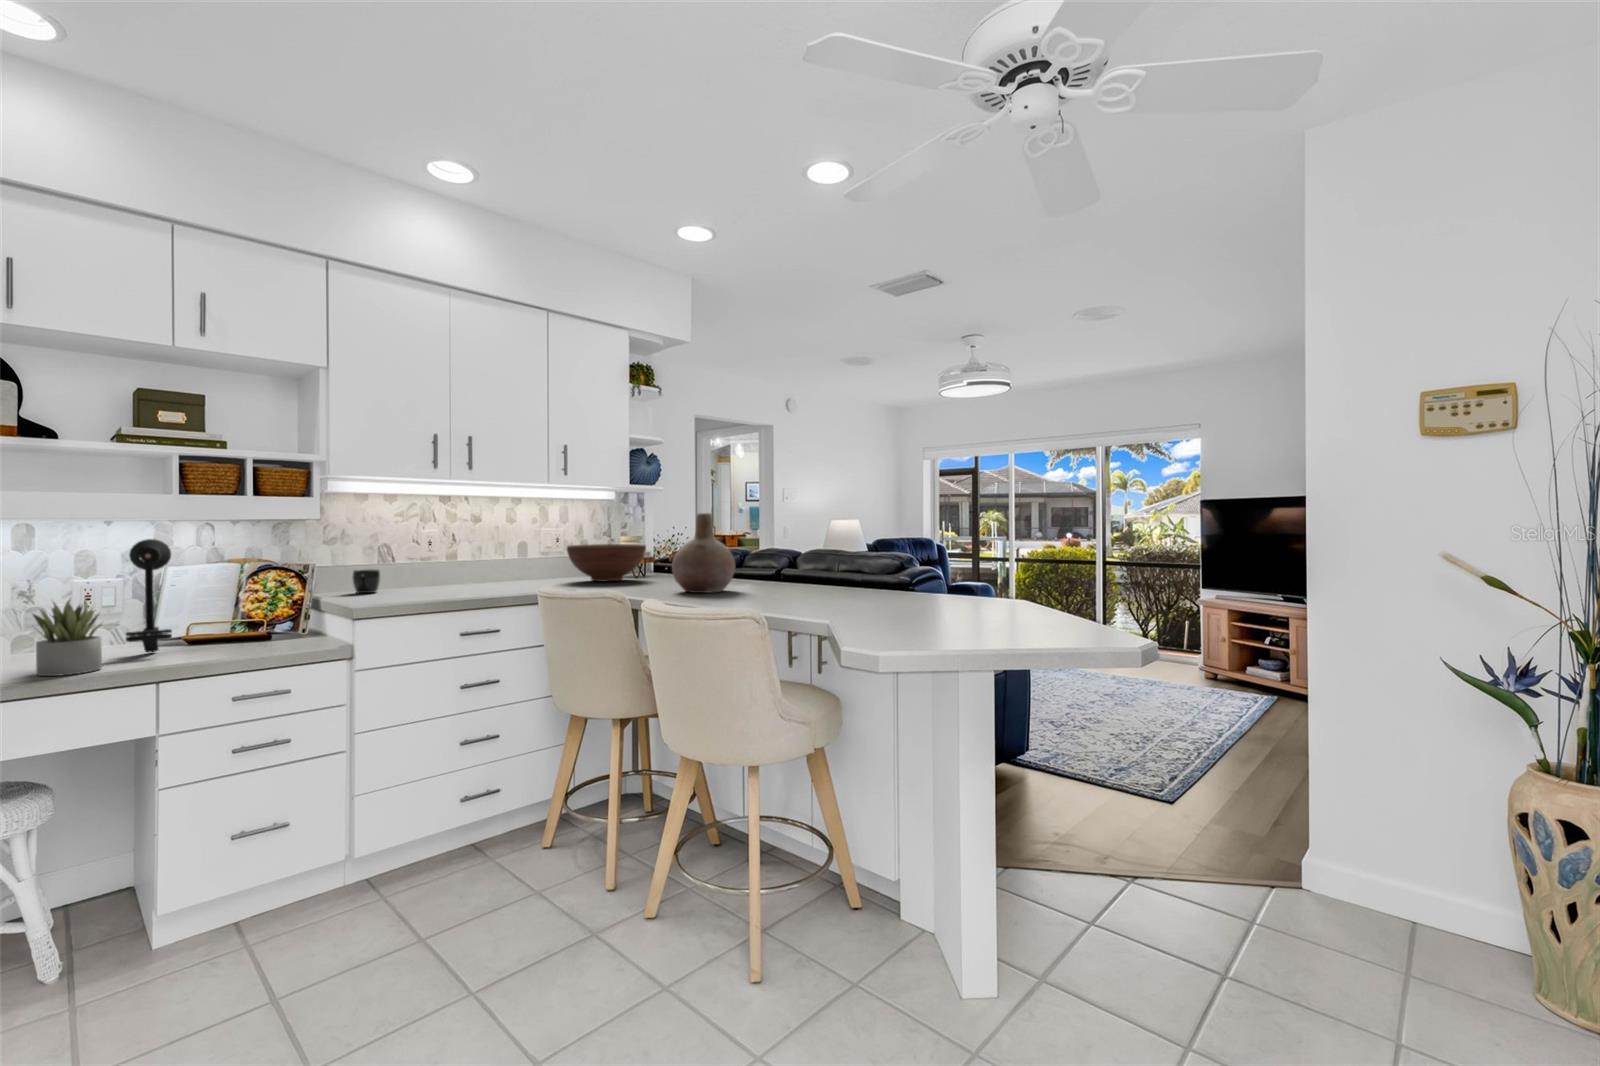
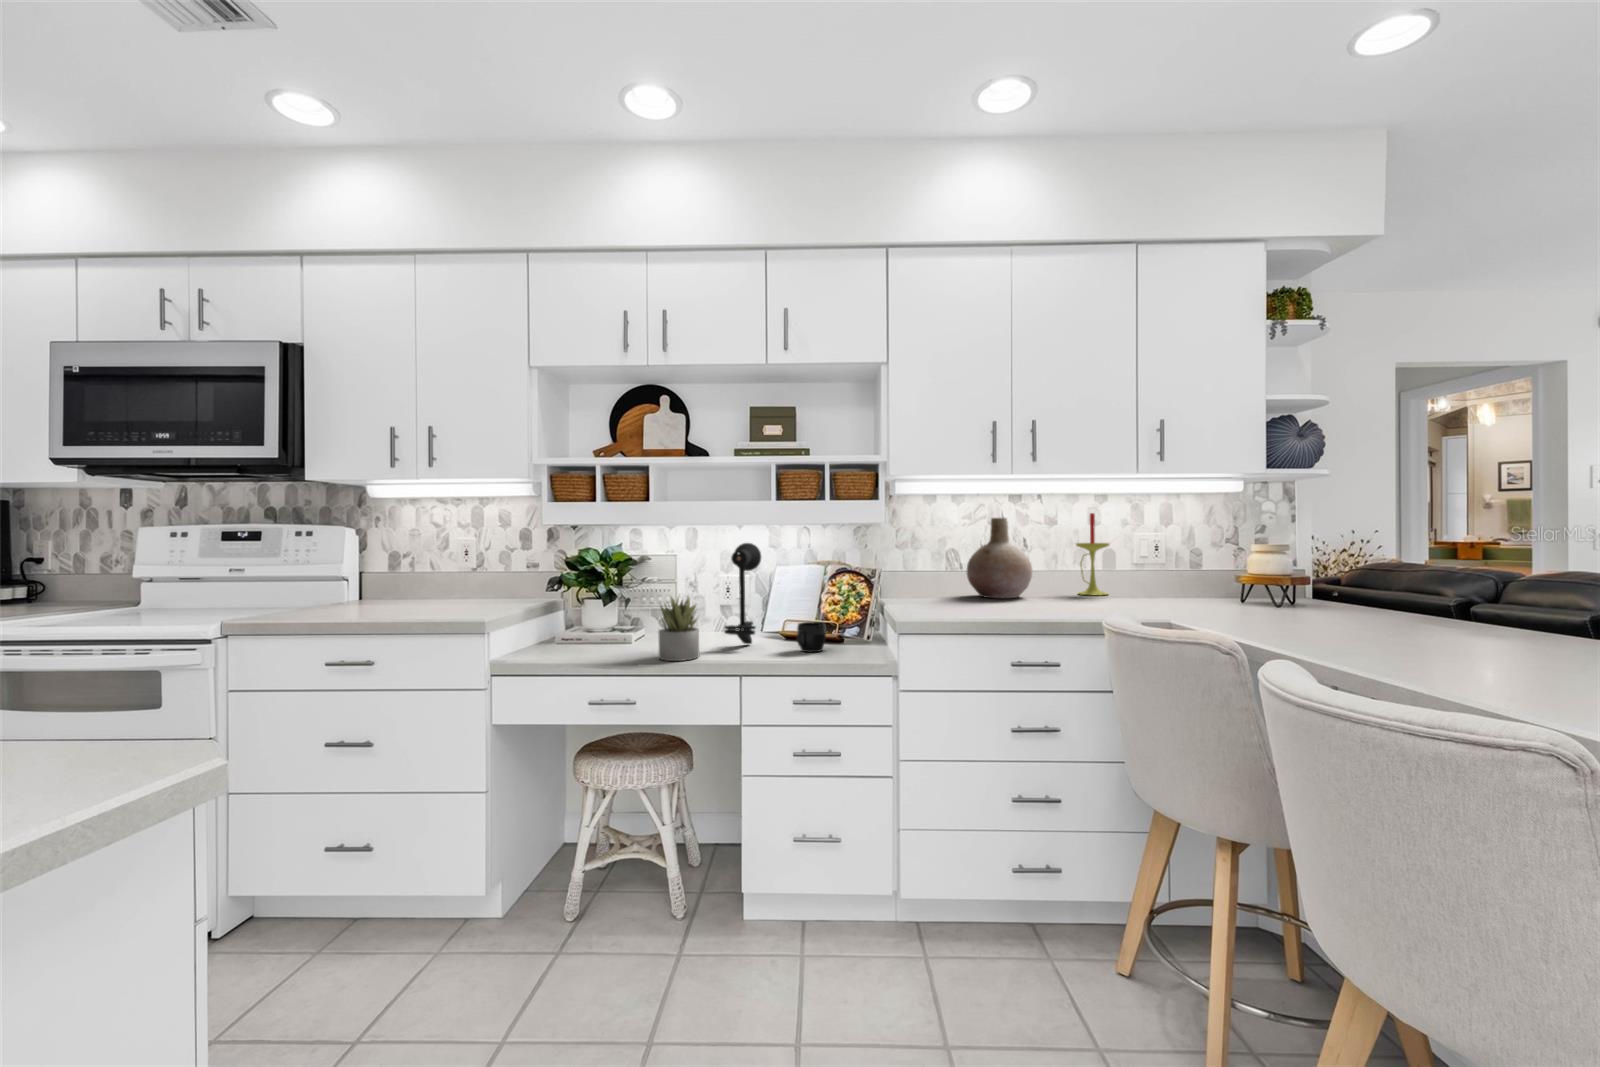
candle: none [494,512,523,581] -> present [1076,513,1109,595]
vase: present [672,513,735,593] -> present [966,517,1032,598]
fruit bowl: present [567,544,646,582] -> none [1164,553,1292,606]
mug: present [353,570,380,593] -> present [797,622,826,652]

